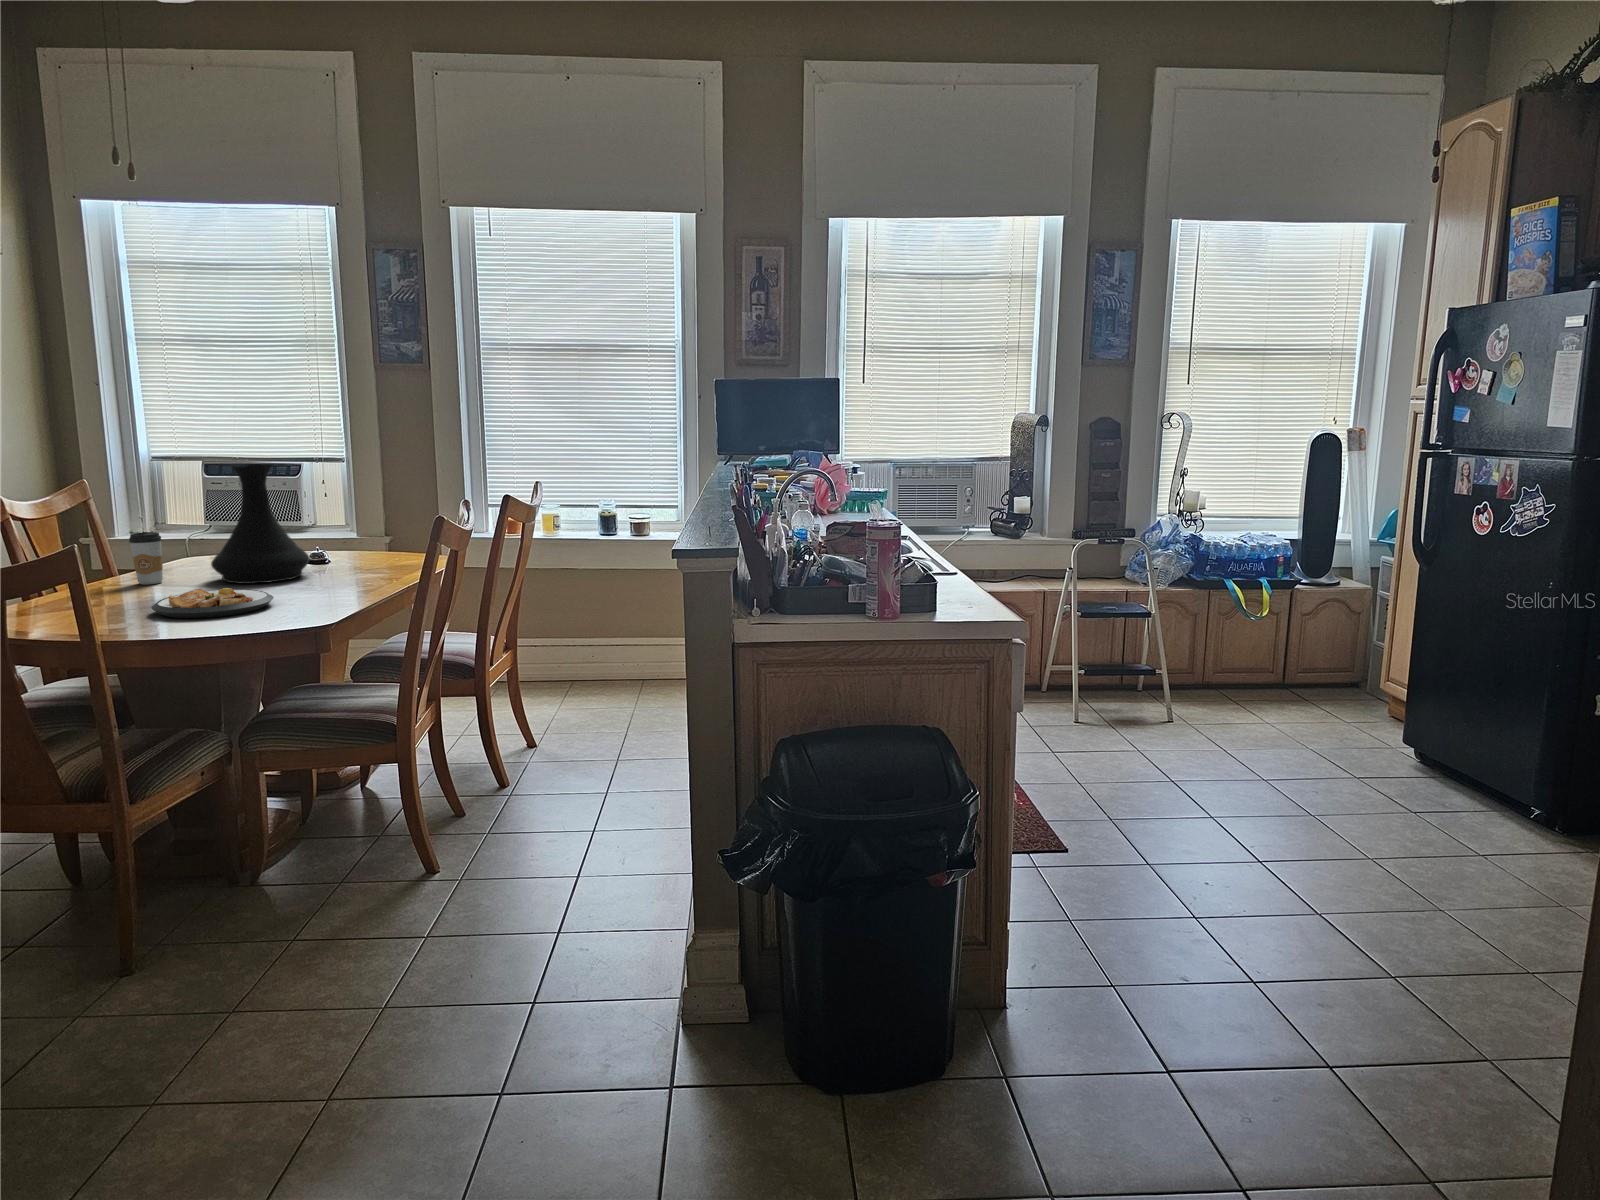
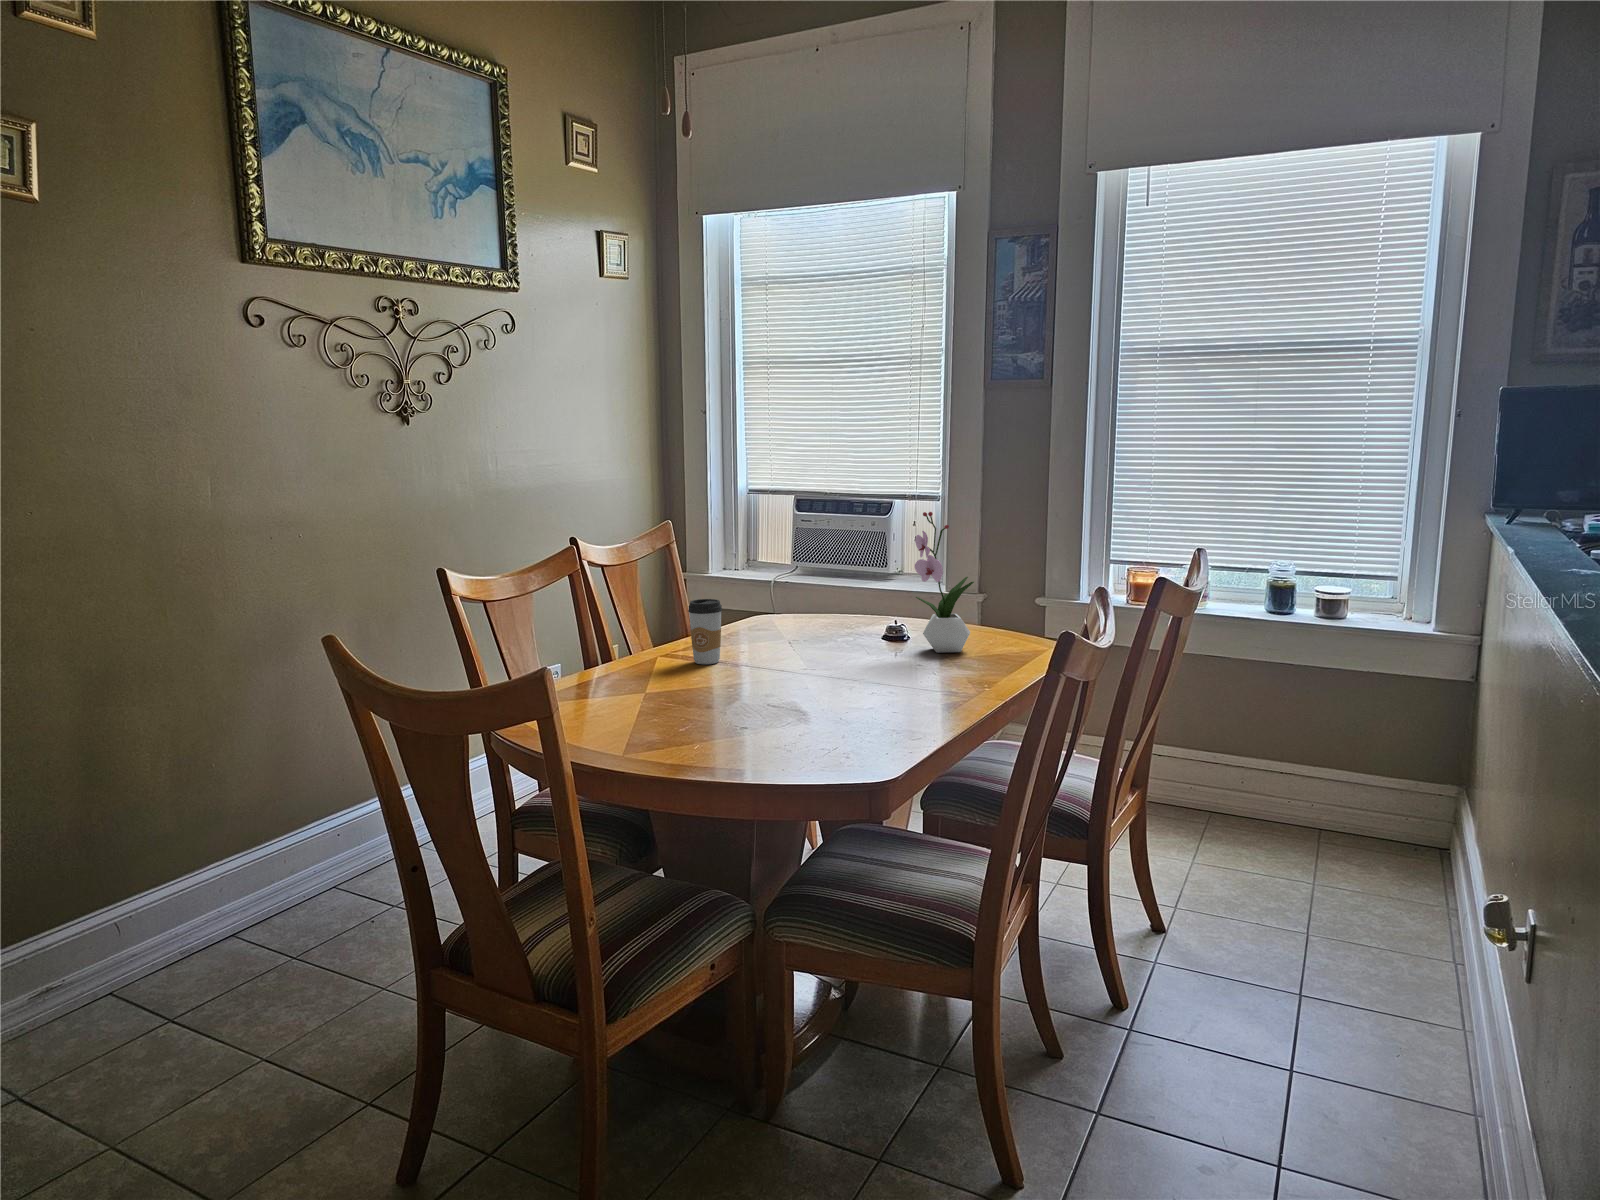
flower arrangement: none [326,460,377,565] -> present [915,512,974,653]
vase: present [211,464,310,584] -> none [771,518,886,678]
plate: present [151,588,274,618] -> none [684,695,830,745]

